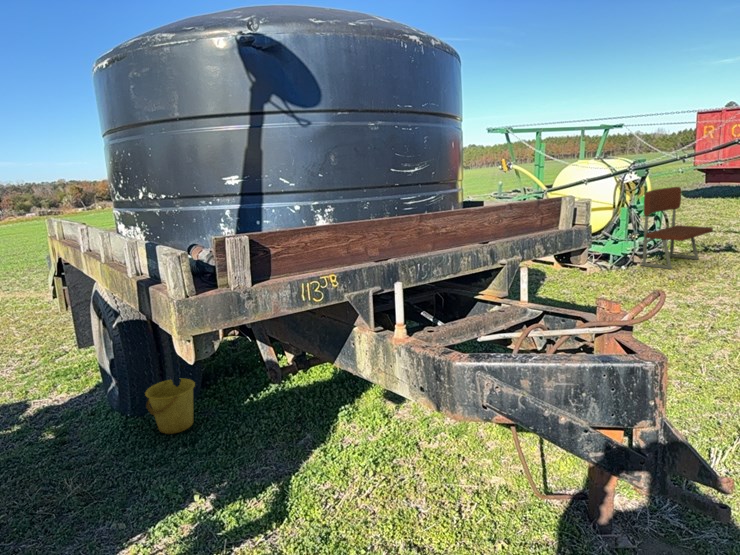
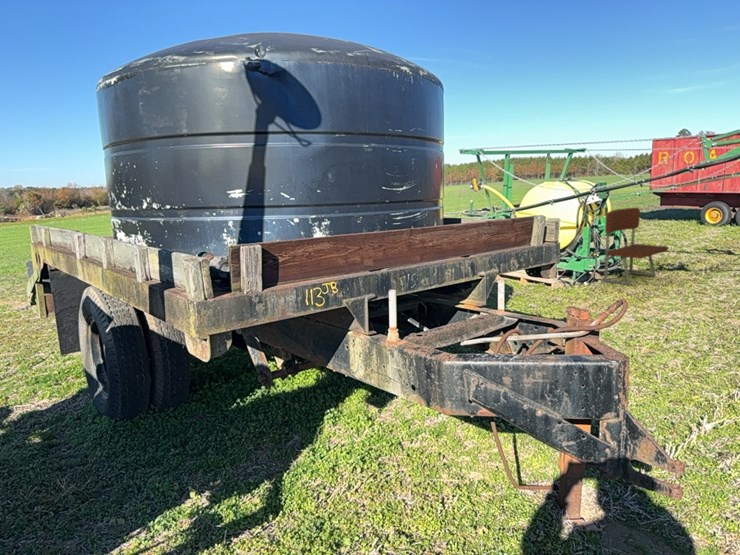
bucket: present [145,379,195,434] -> none [135,383,184,437]

